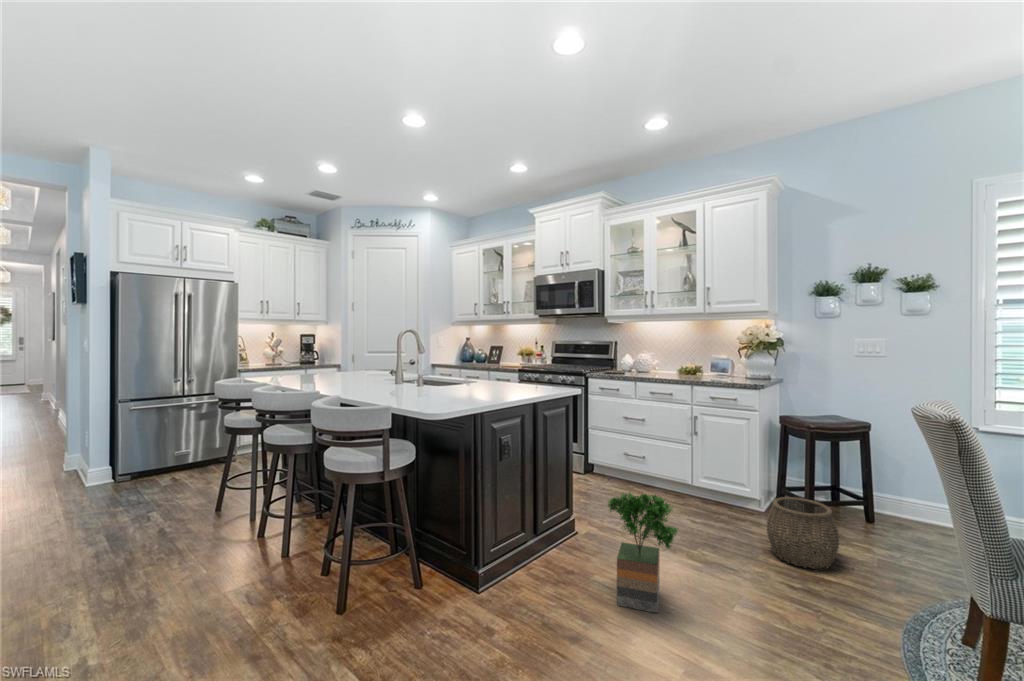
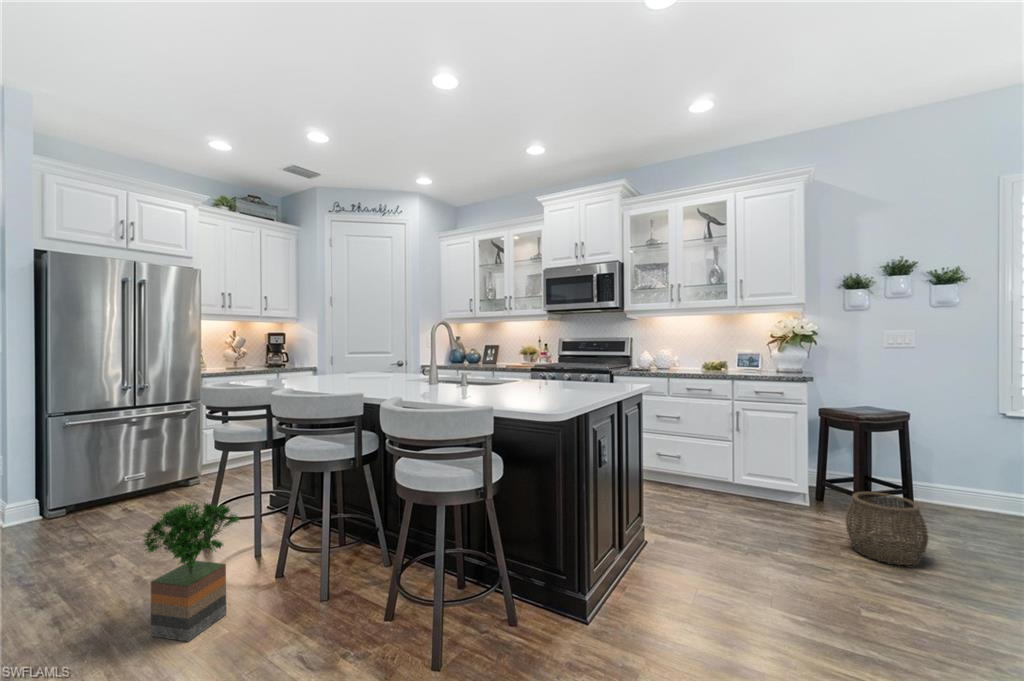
potted tree: present [608,492,678,613] -> present [144,502,239,642]

